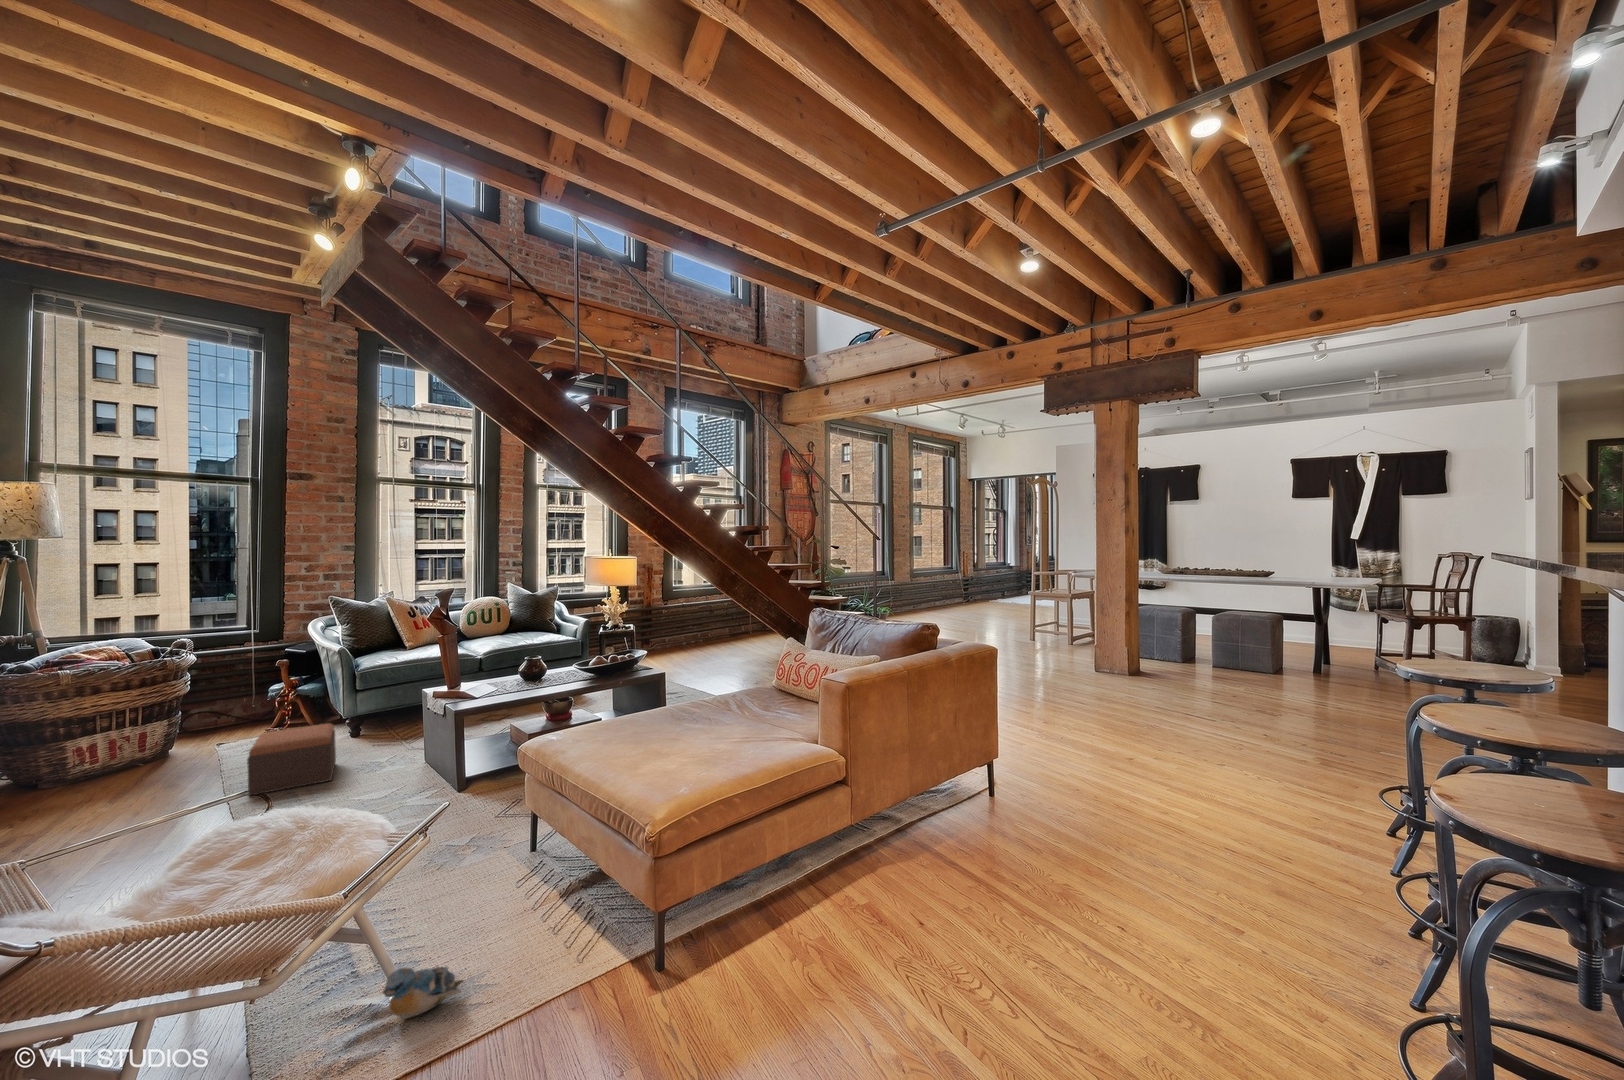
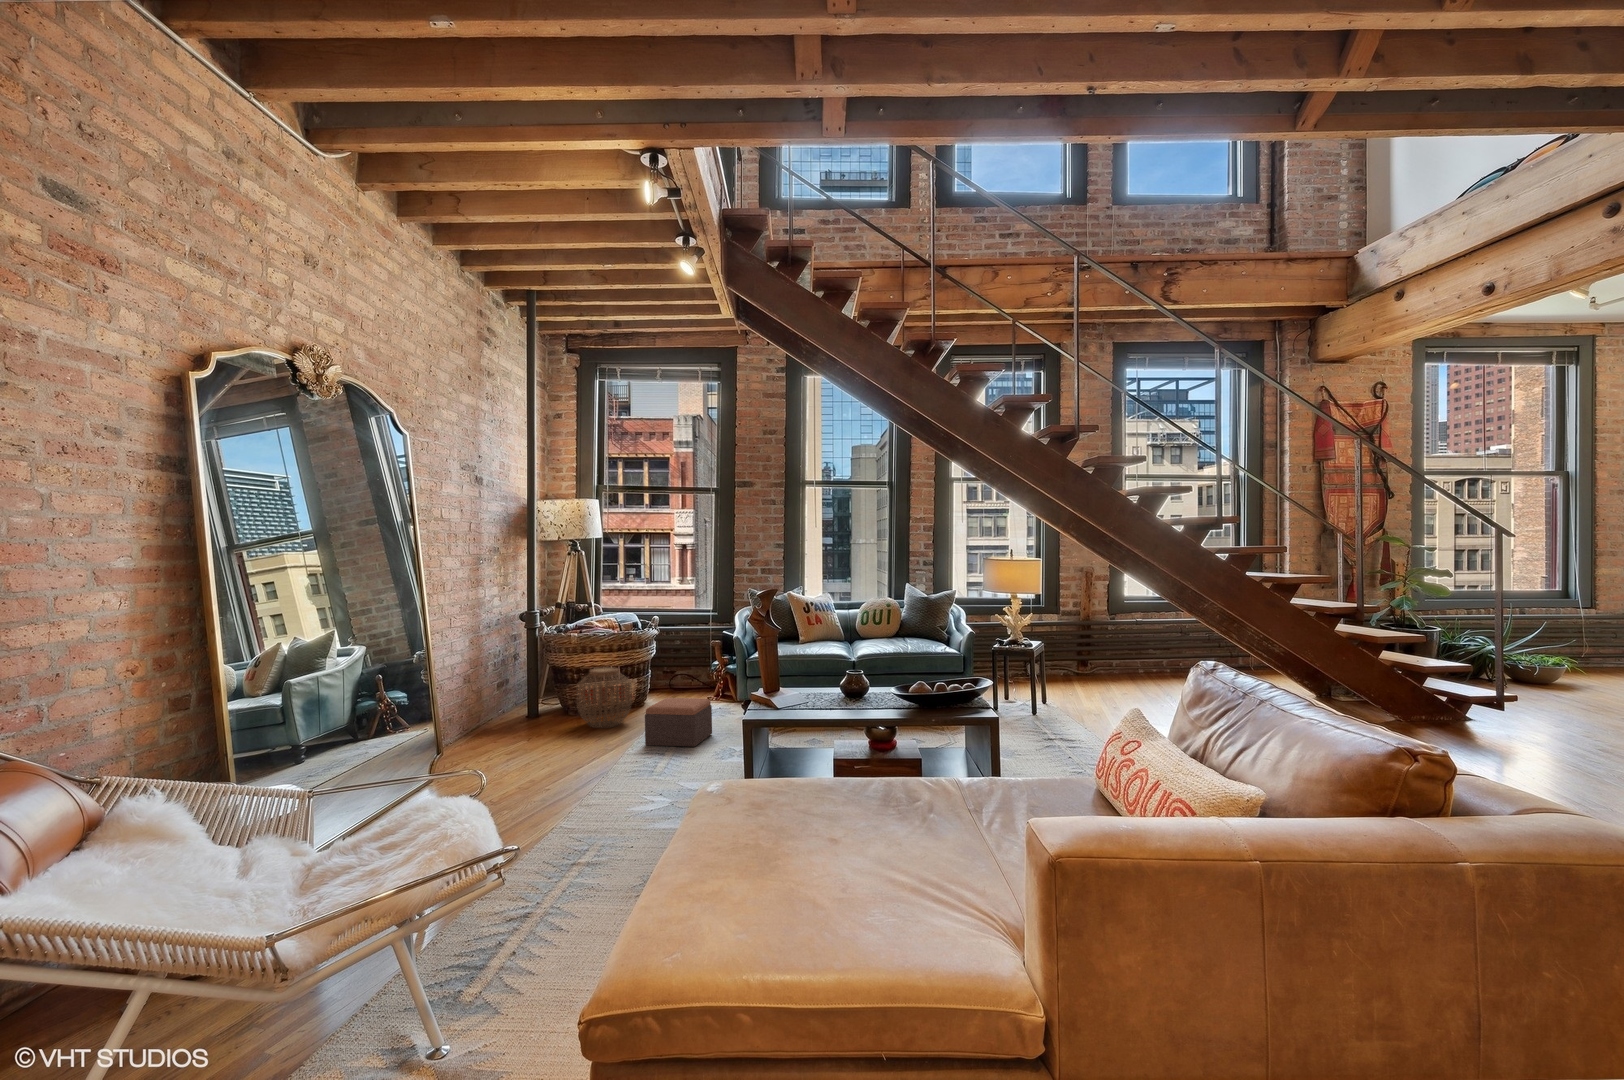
woven basket: none [78,709,185,797] -> present [576,667,632,728]
plush toy: present [382,967,463,1018] -> none [530,884,588,925]

